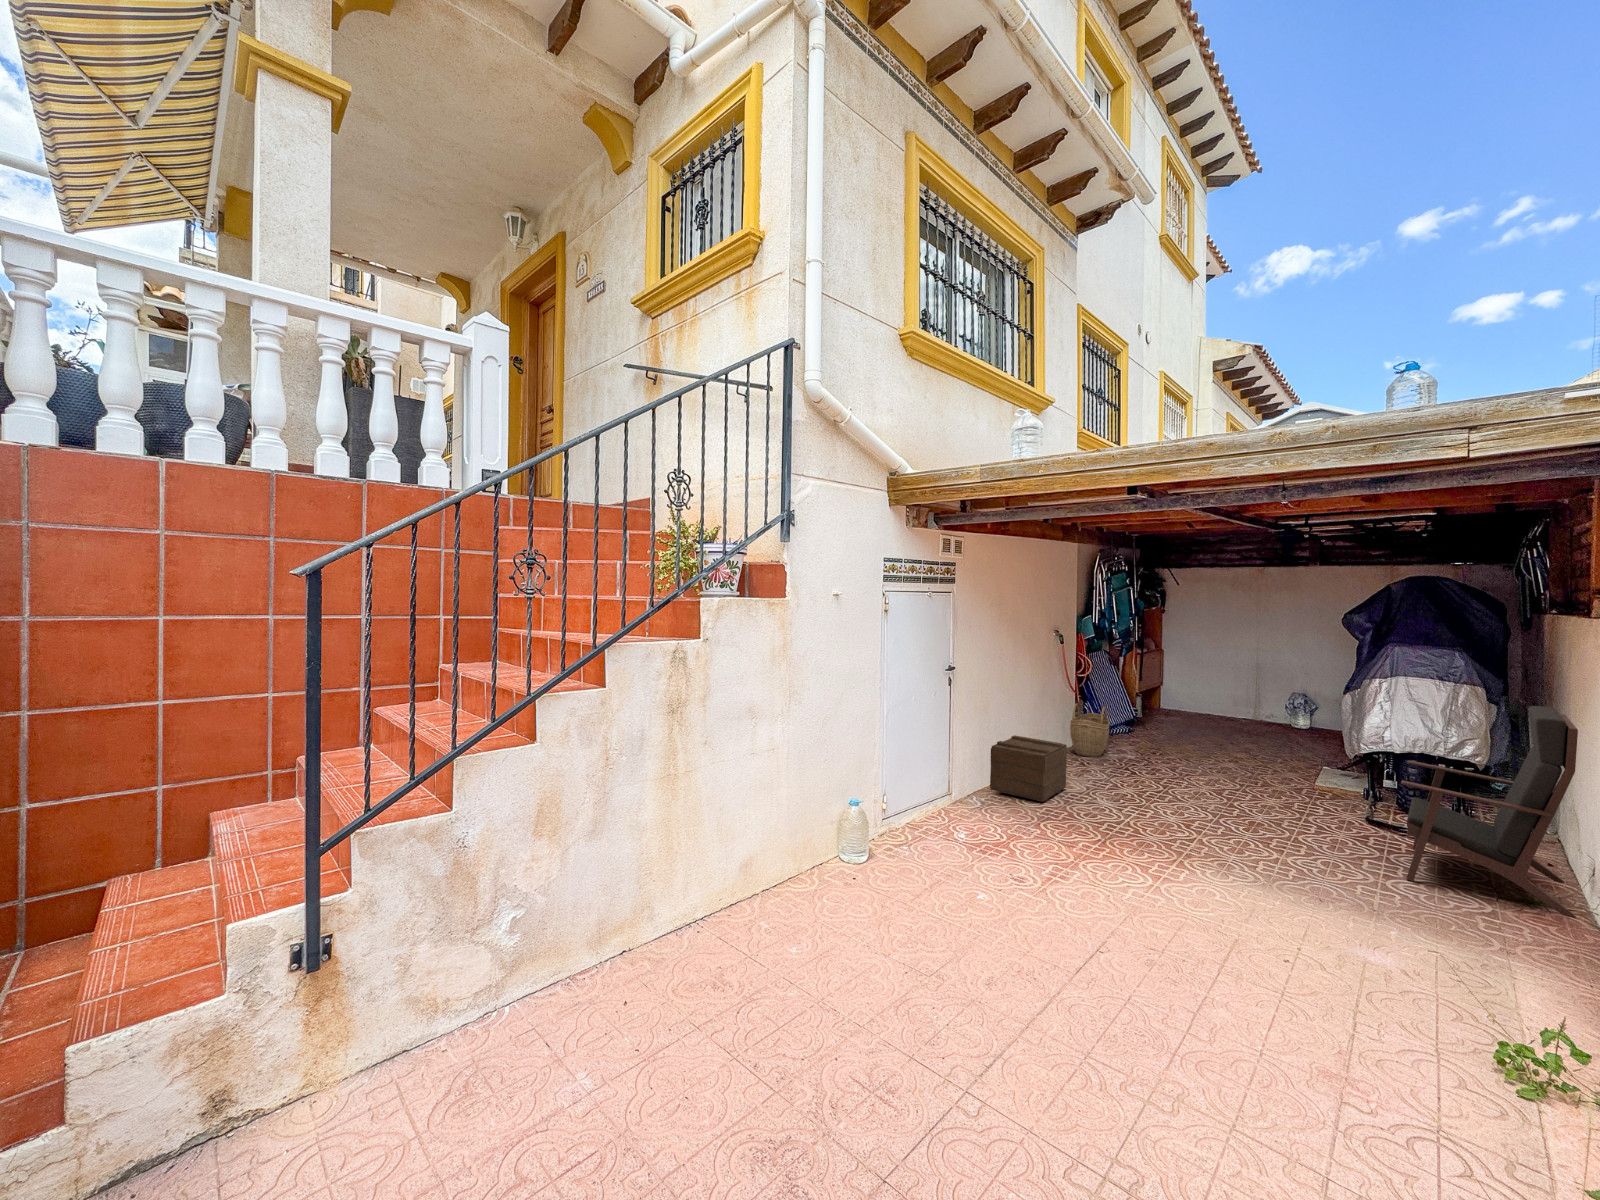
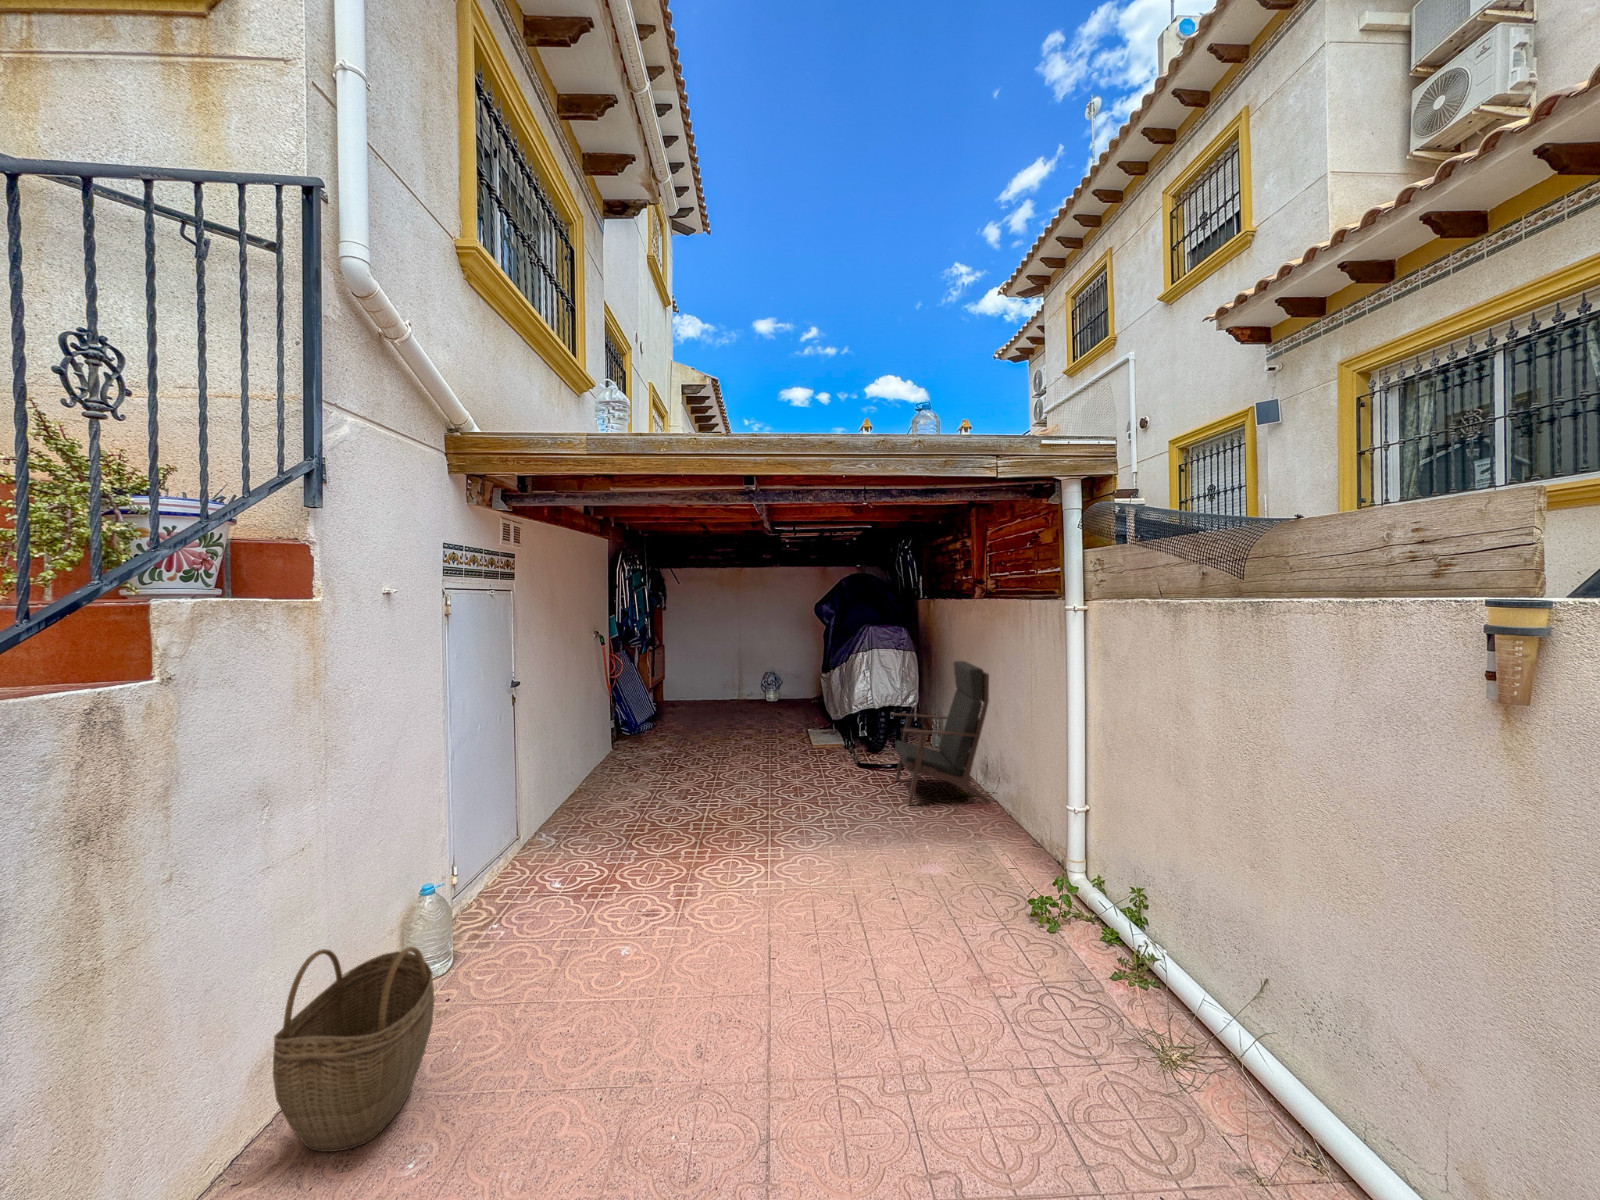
woven basket: present [1070,703,1109,757] -> present [273,947,434,1152]
wooden crate: present [990,735,1067,802] -> none [556,751,633,821]

